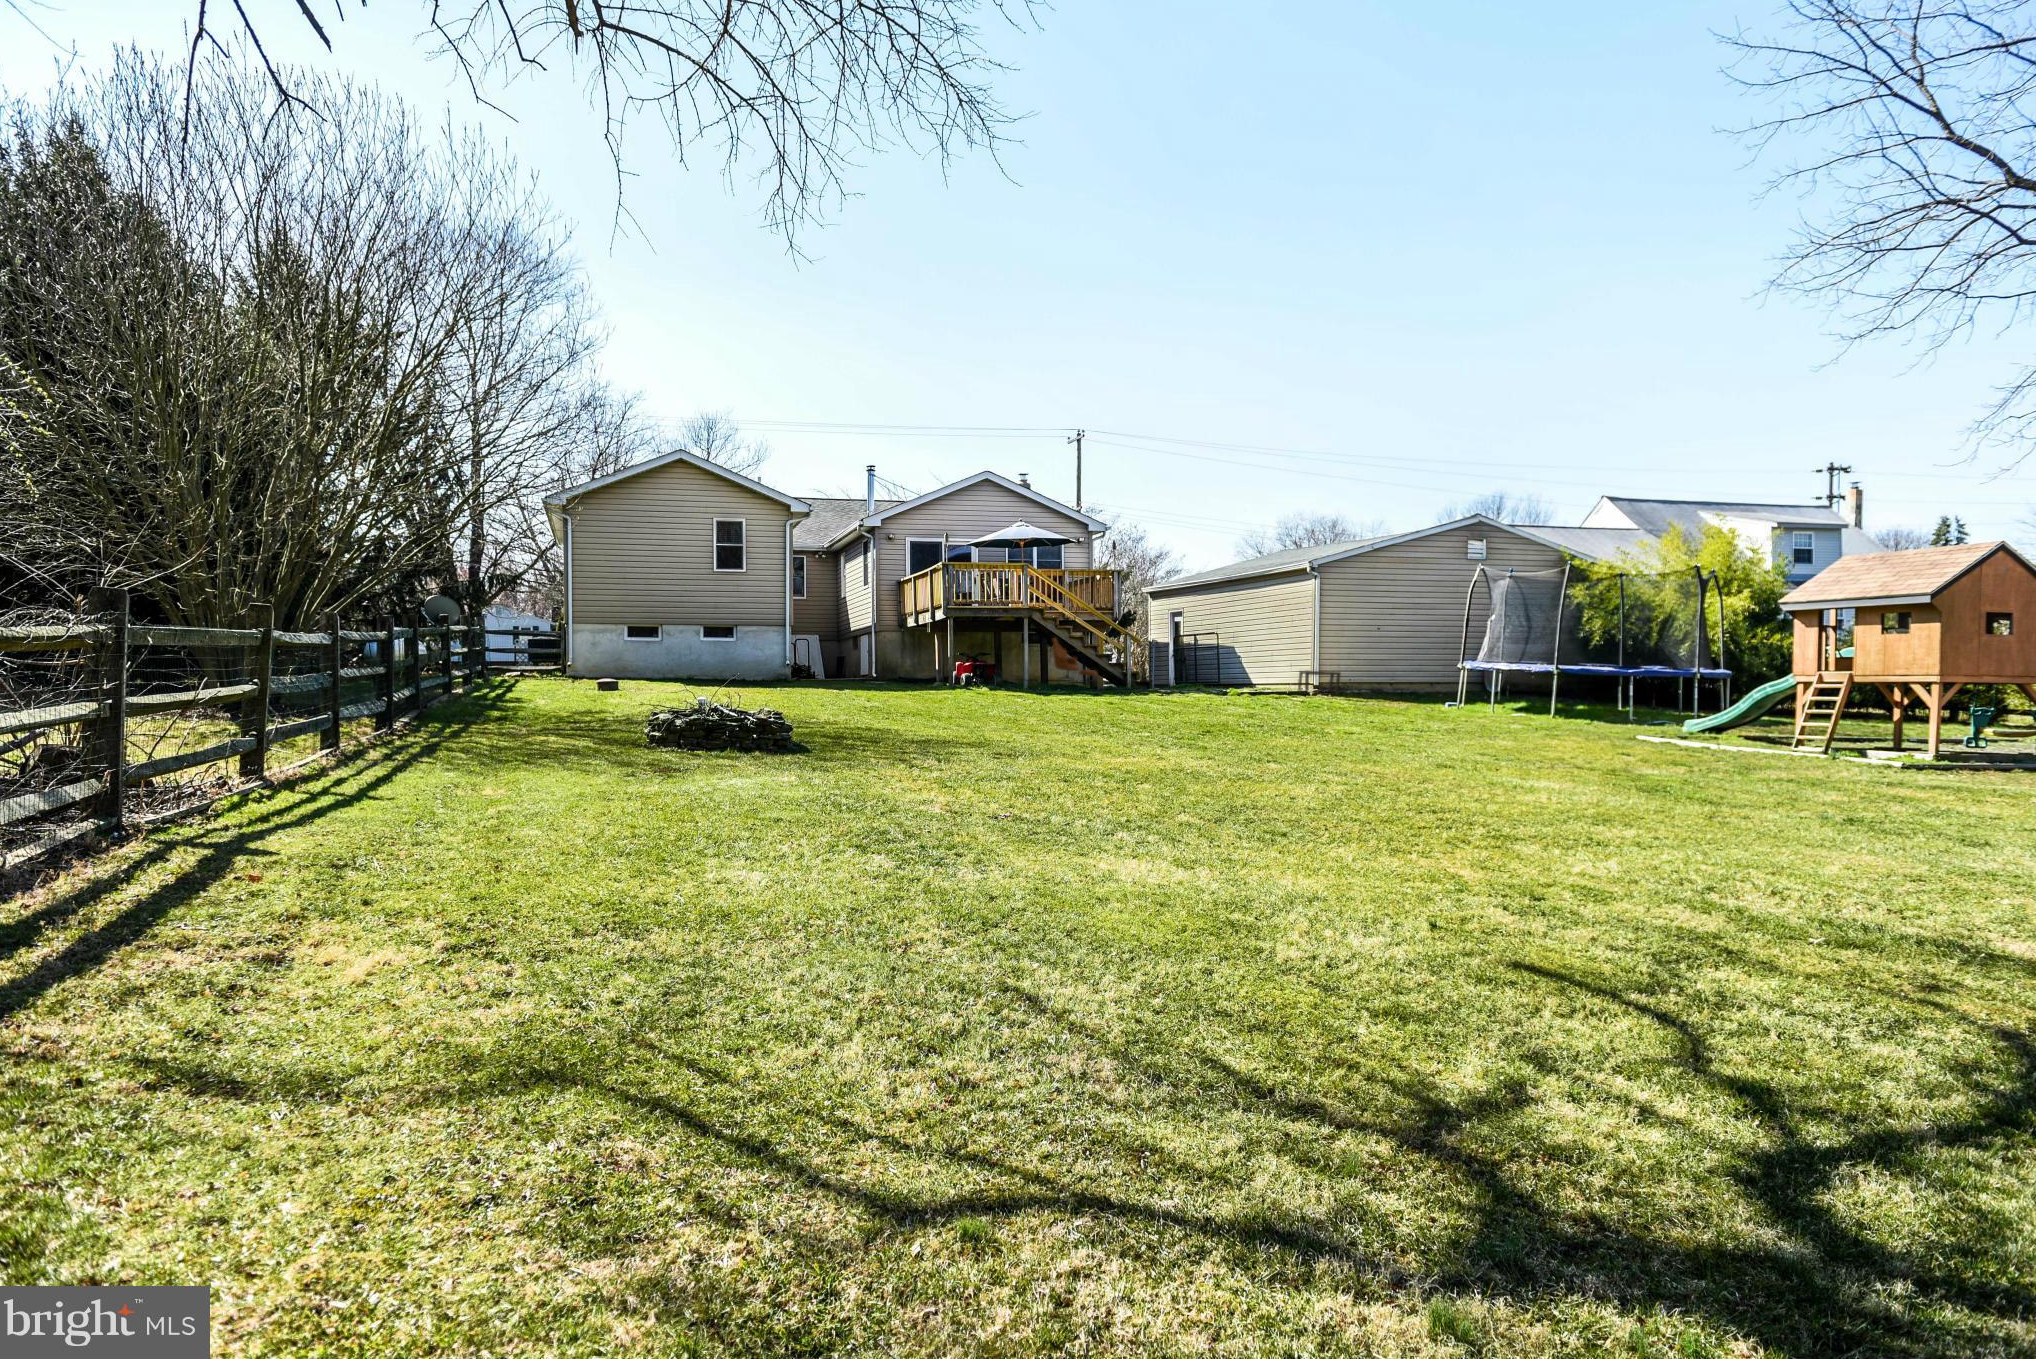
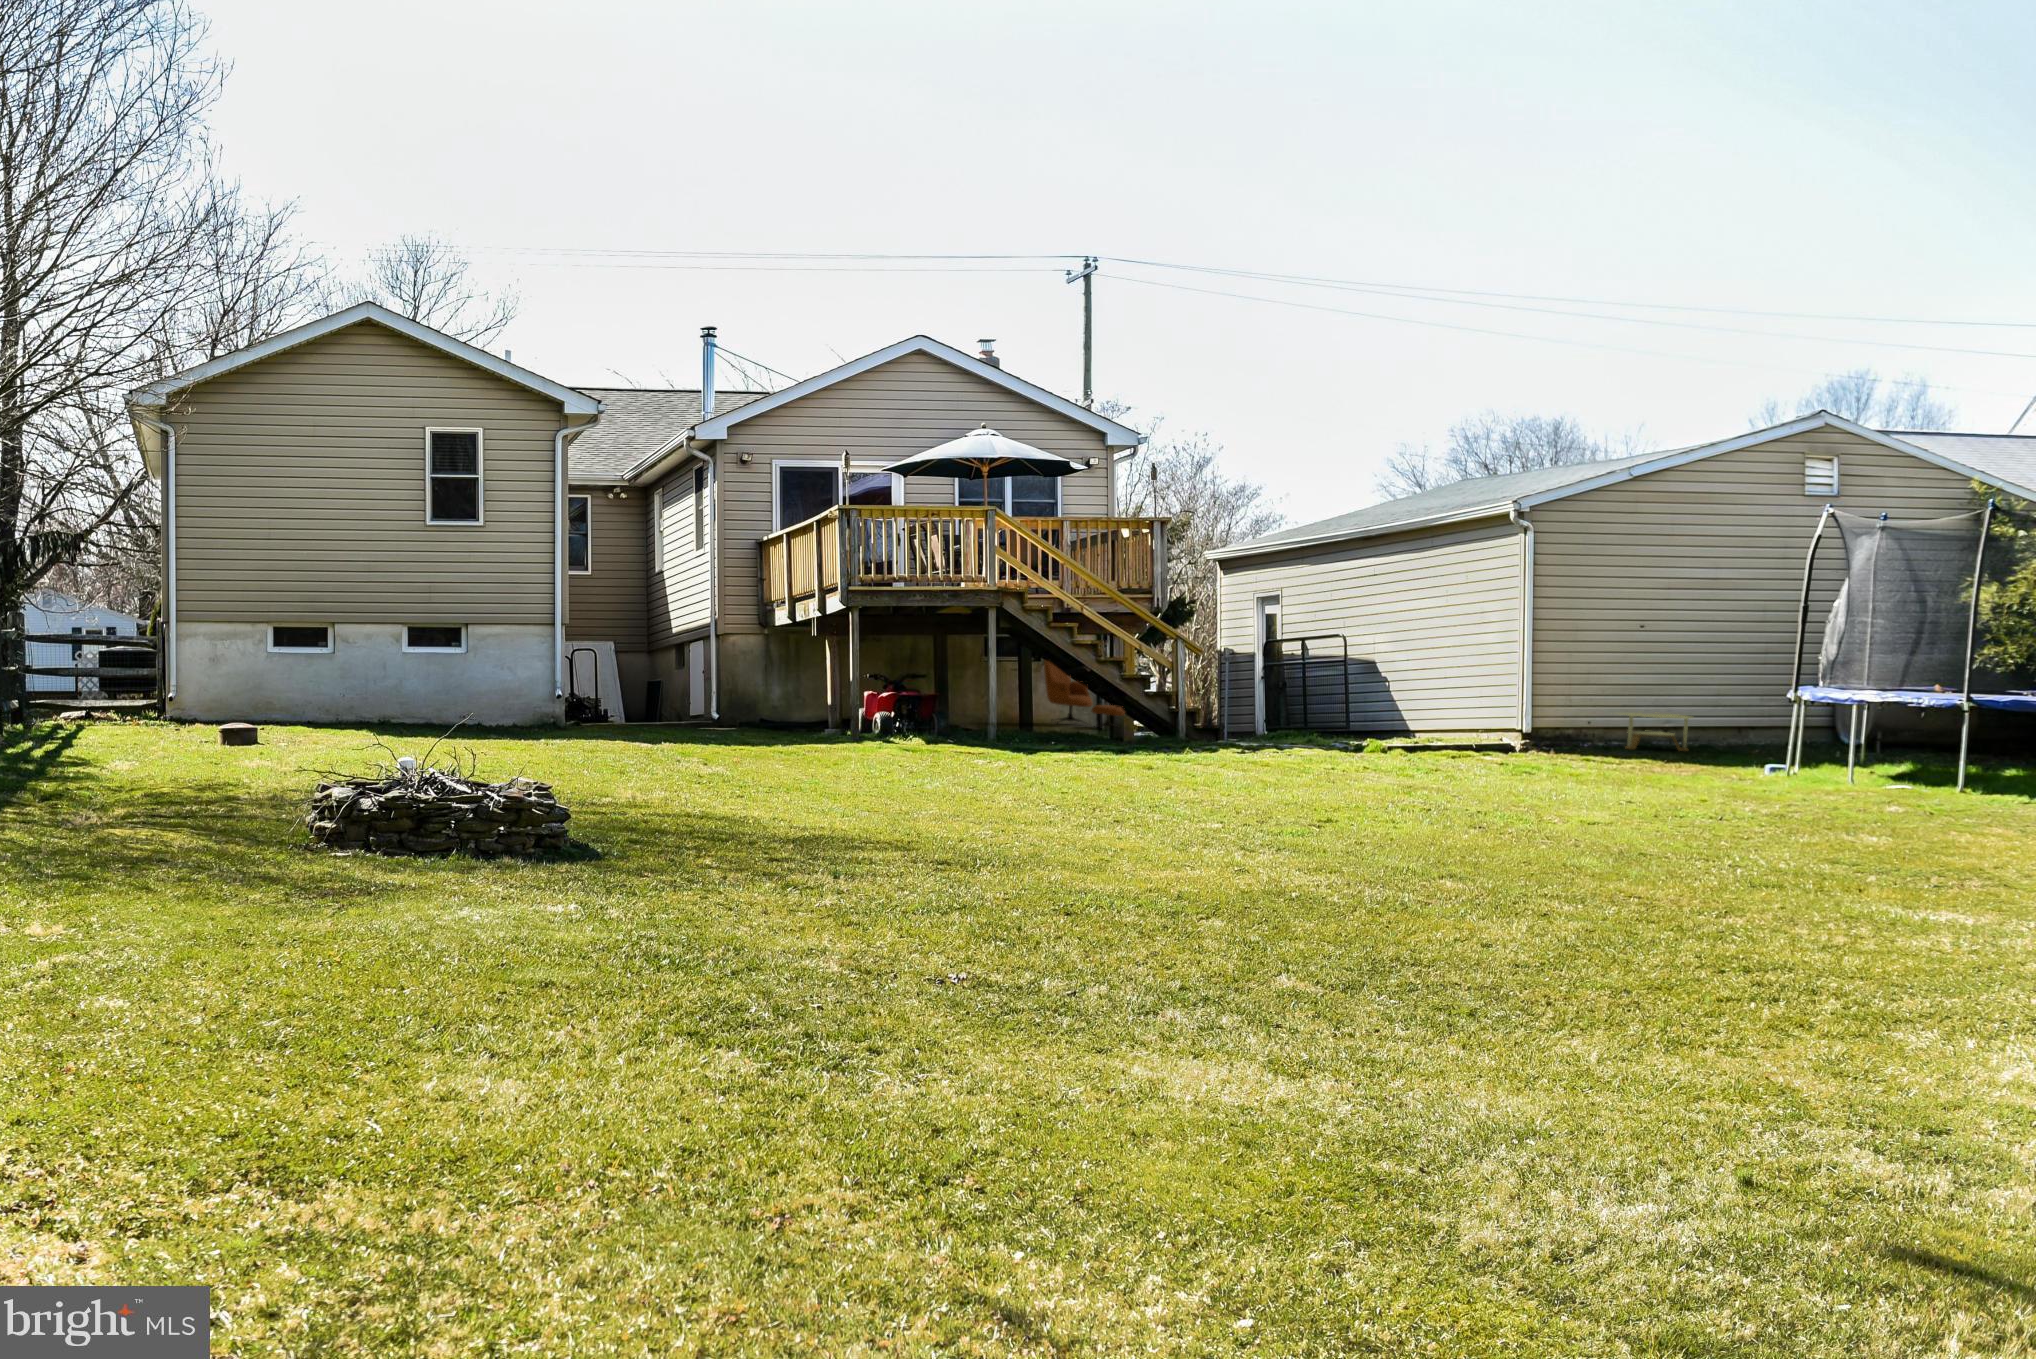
bench: present [1298,671,1341,693] -> none [1493,704,1571,746]
round table: none [1360,674,1409,696] -> present [1620,713,1691,751]

